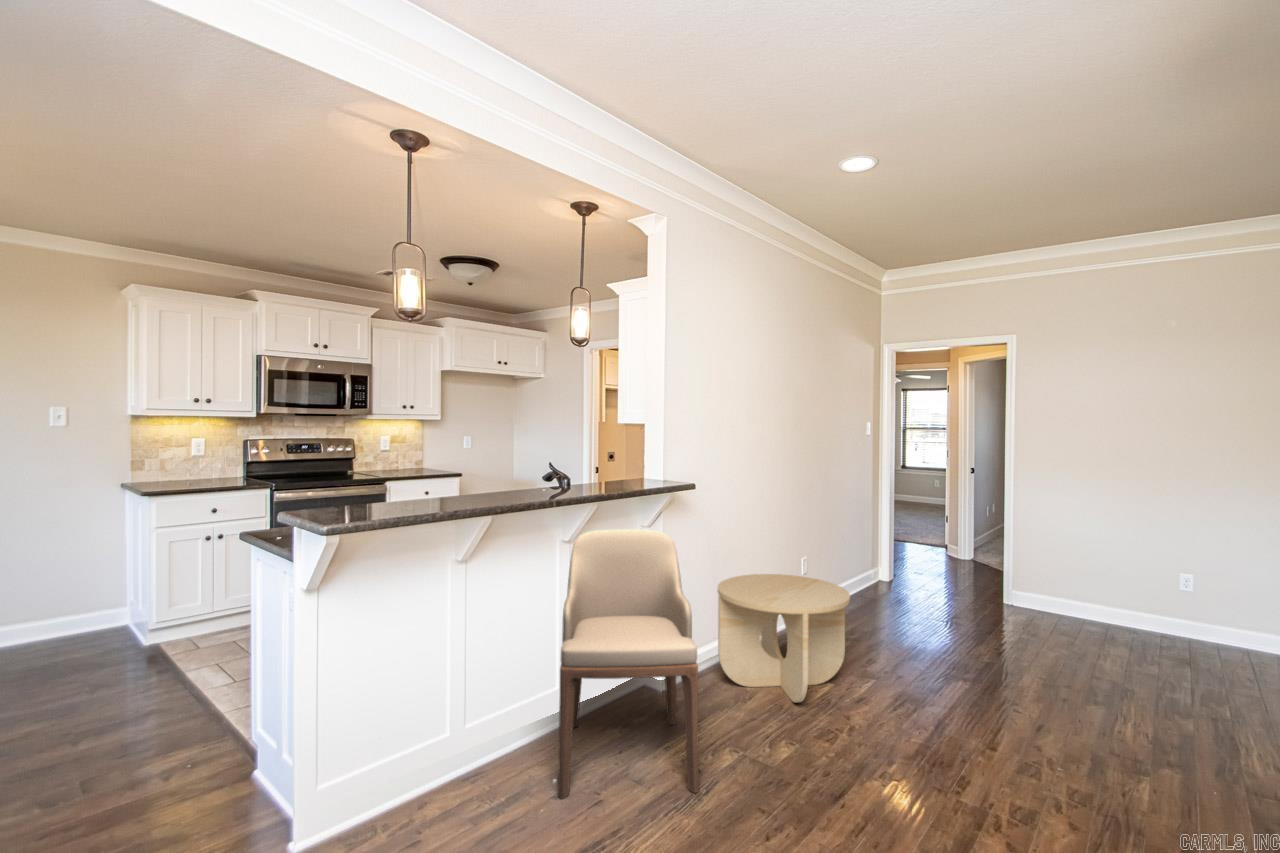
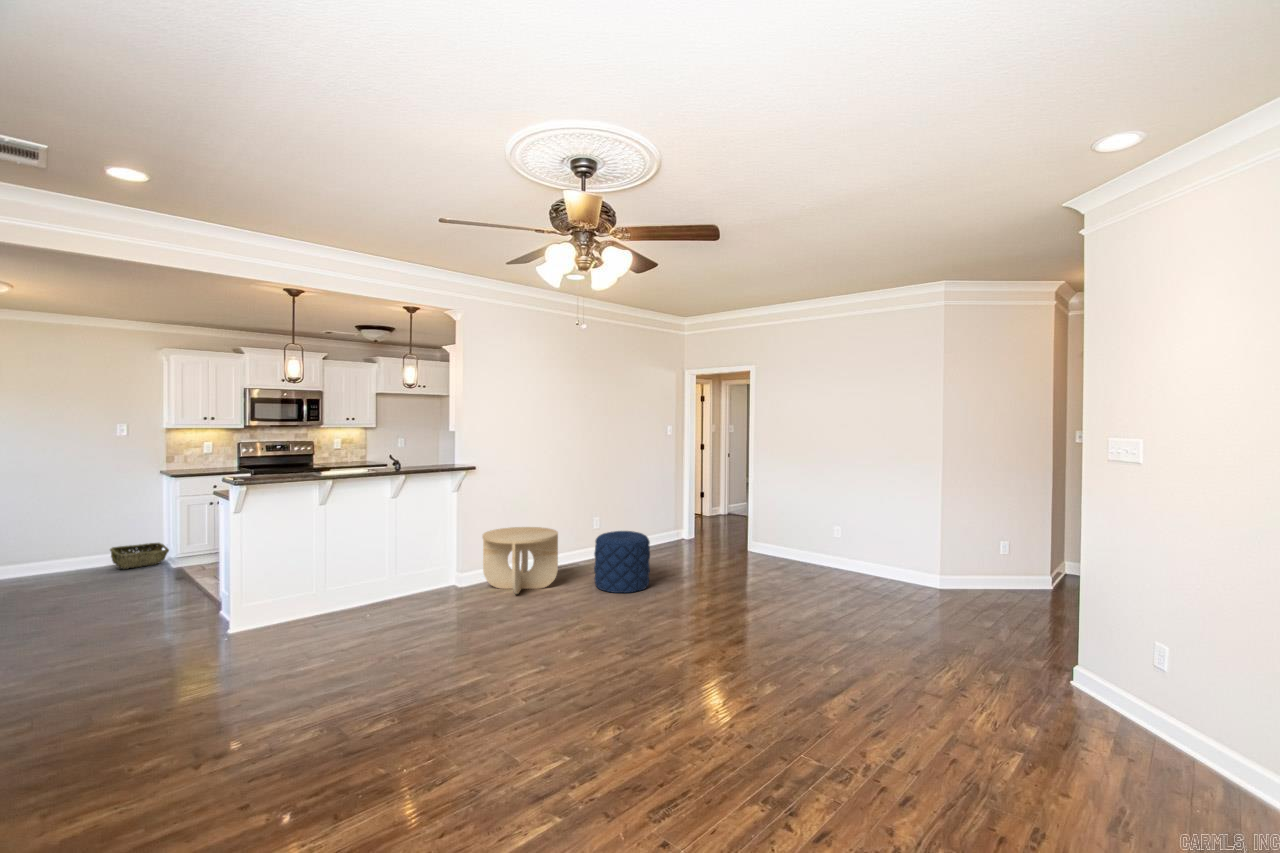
armchair: present [558,529,699,798] -> none [353,496,441,621]
pouf: none [891,579,997,693] -> present [594,531,650,593]
woven basket: none [30,602,136,654] -> present [110,543,169,569]

